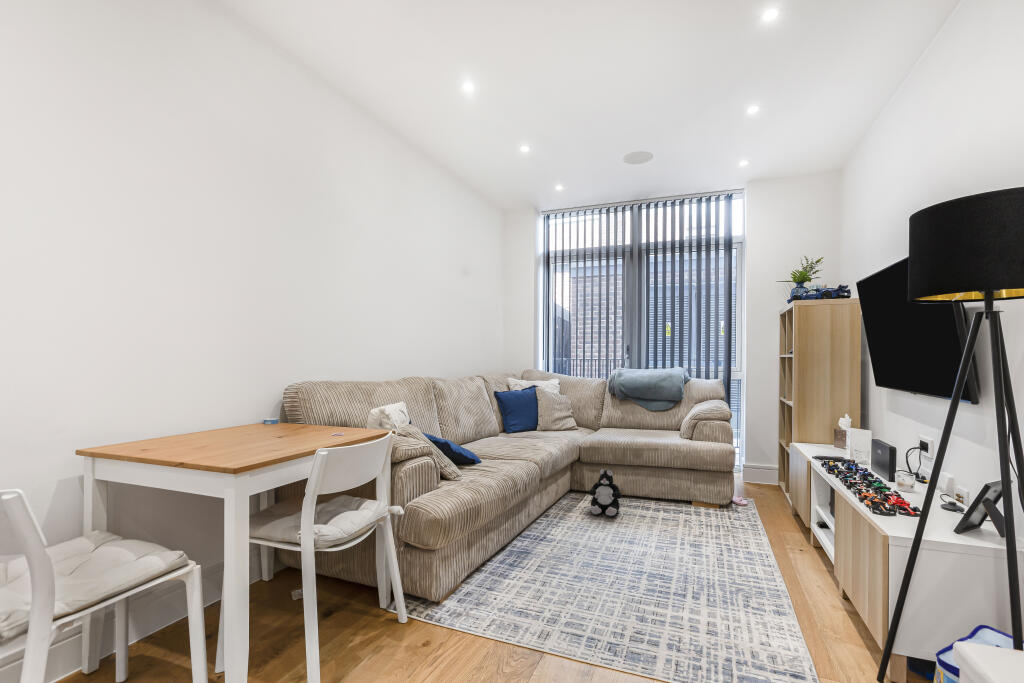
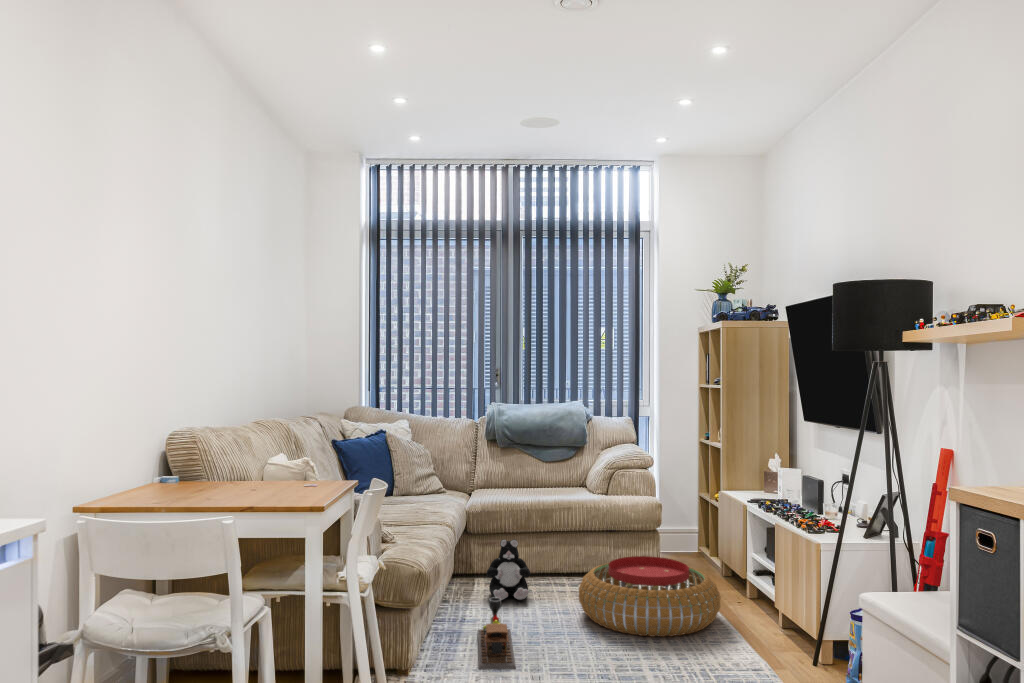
pouf: none [649,495,776,572] -> present [579,556,720,637]
toy train: none [544,519,588,582] -> present [478,597,516,669]

